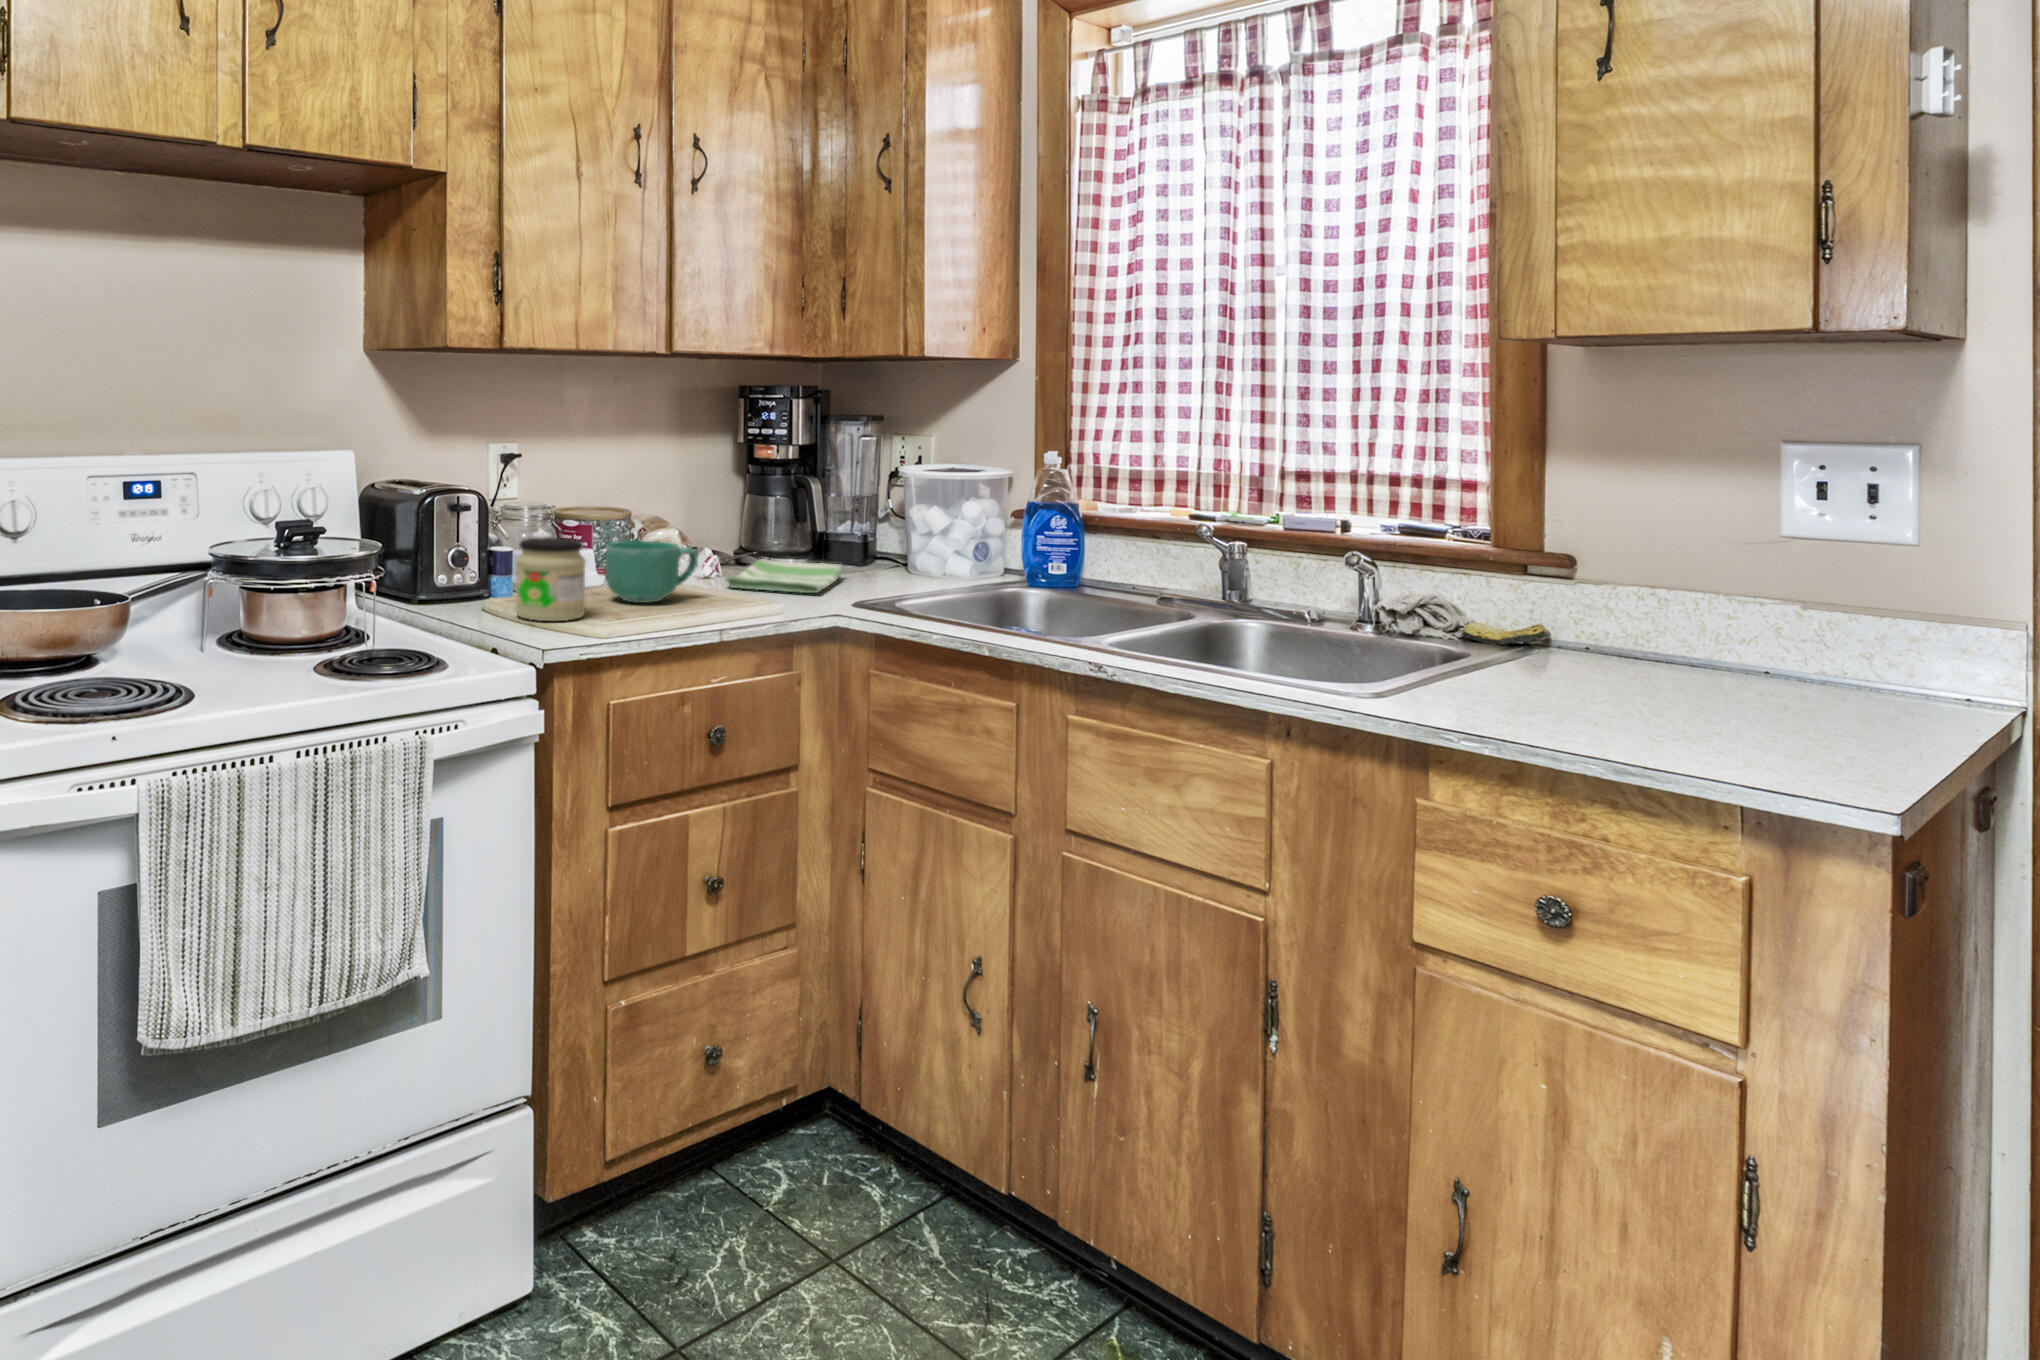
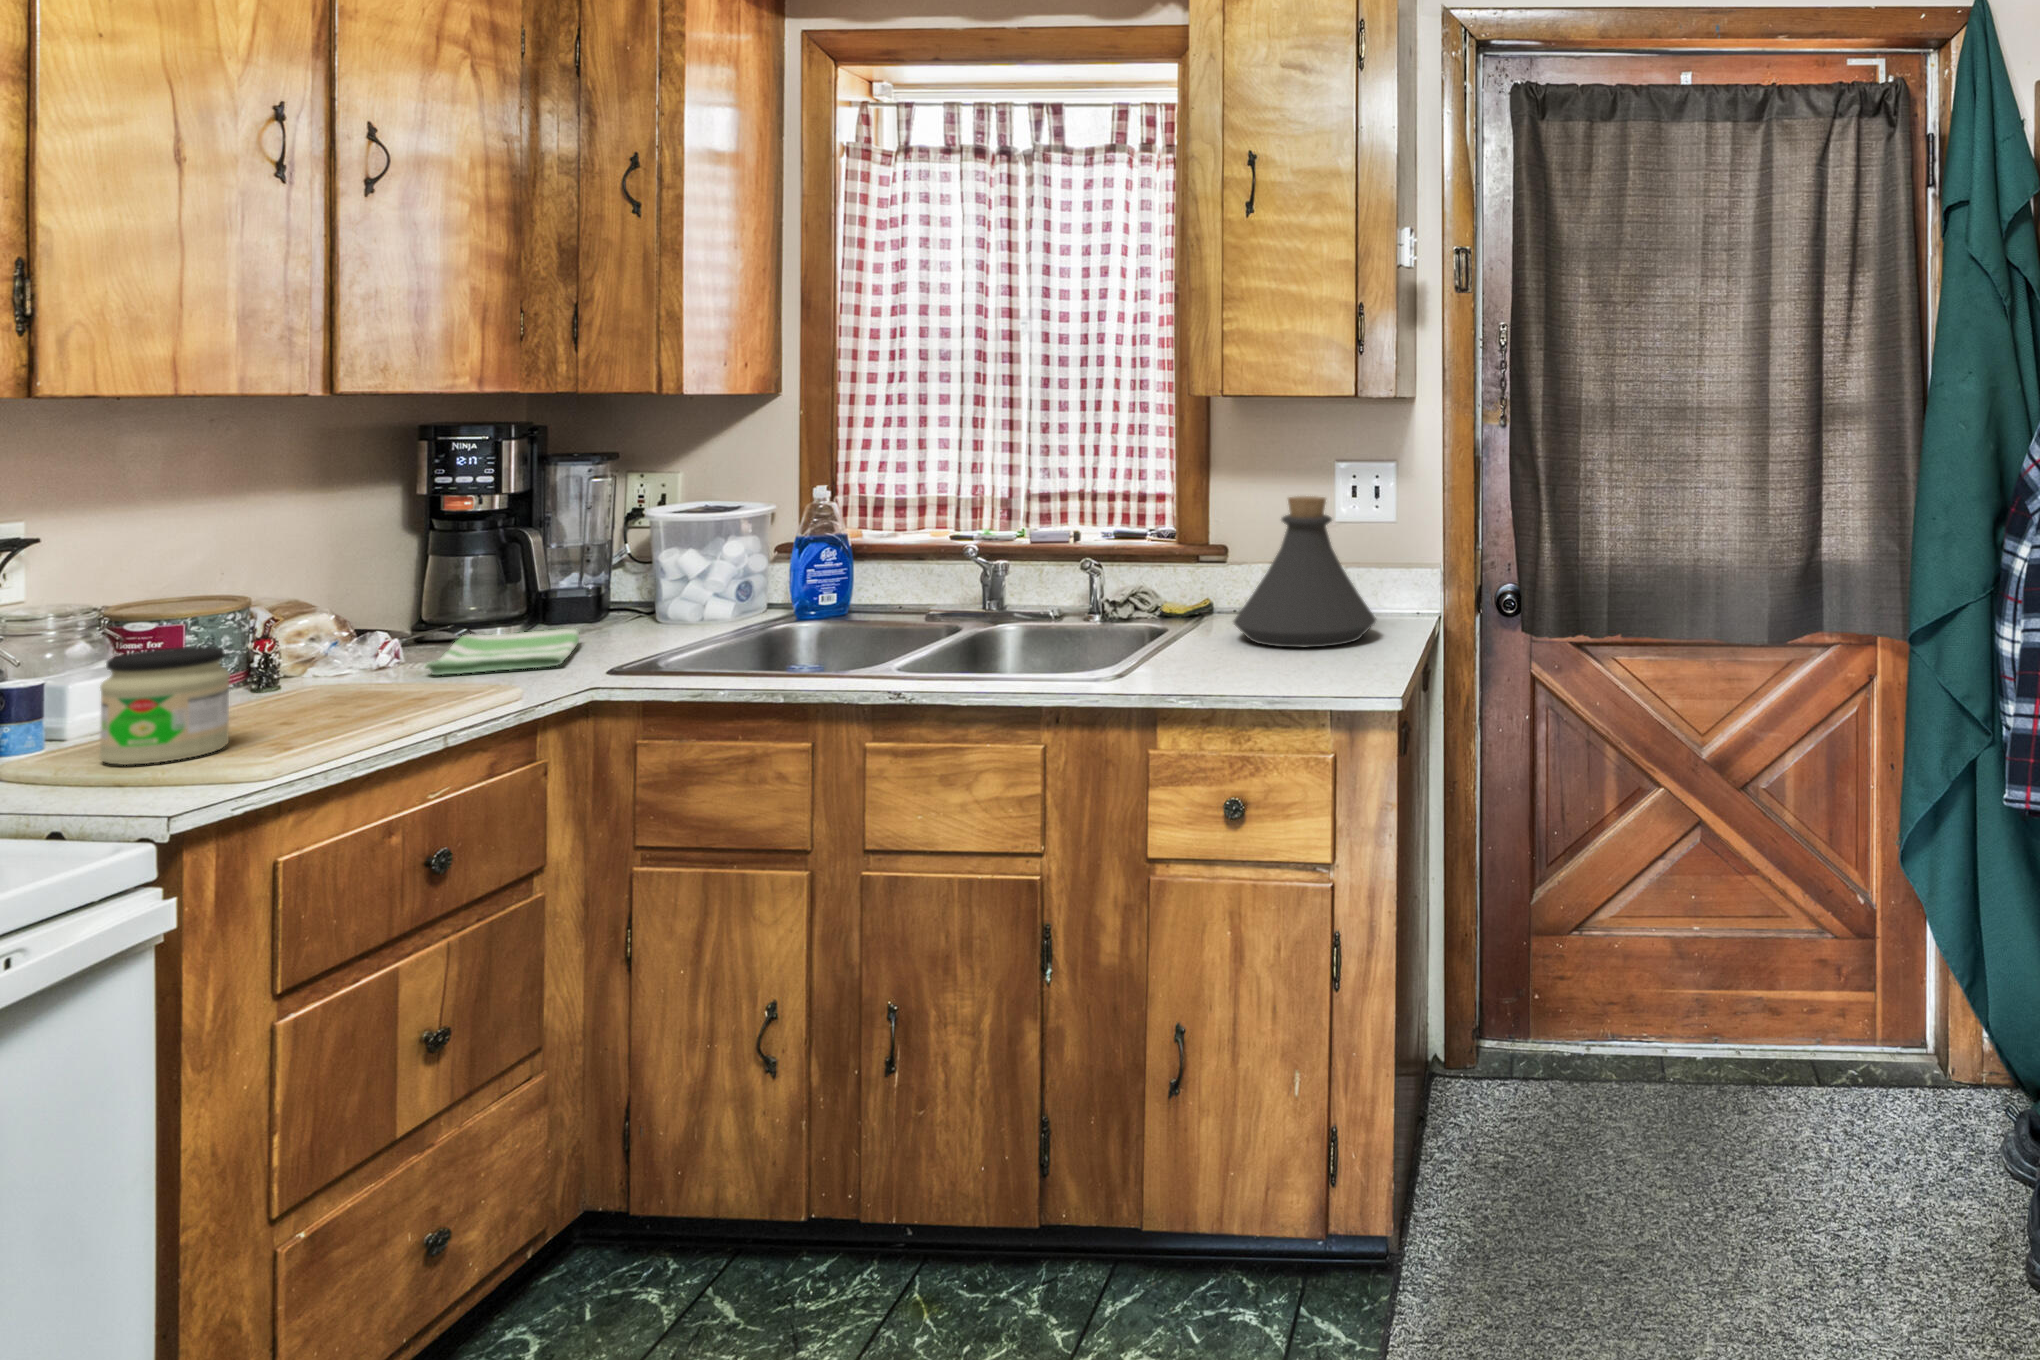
bottle: none [1572,487,1856,714] -> present [1234,496,1376,648]
mug: present [606,541,698,603] -> none [245,632,393,715]

